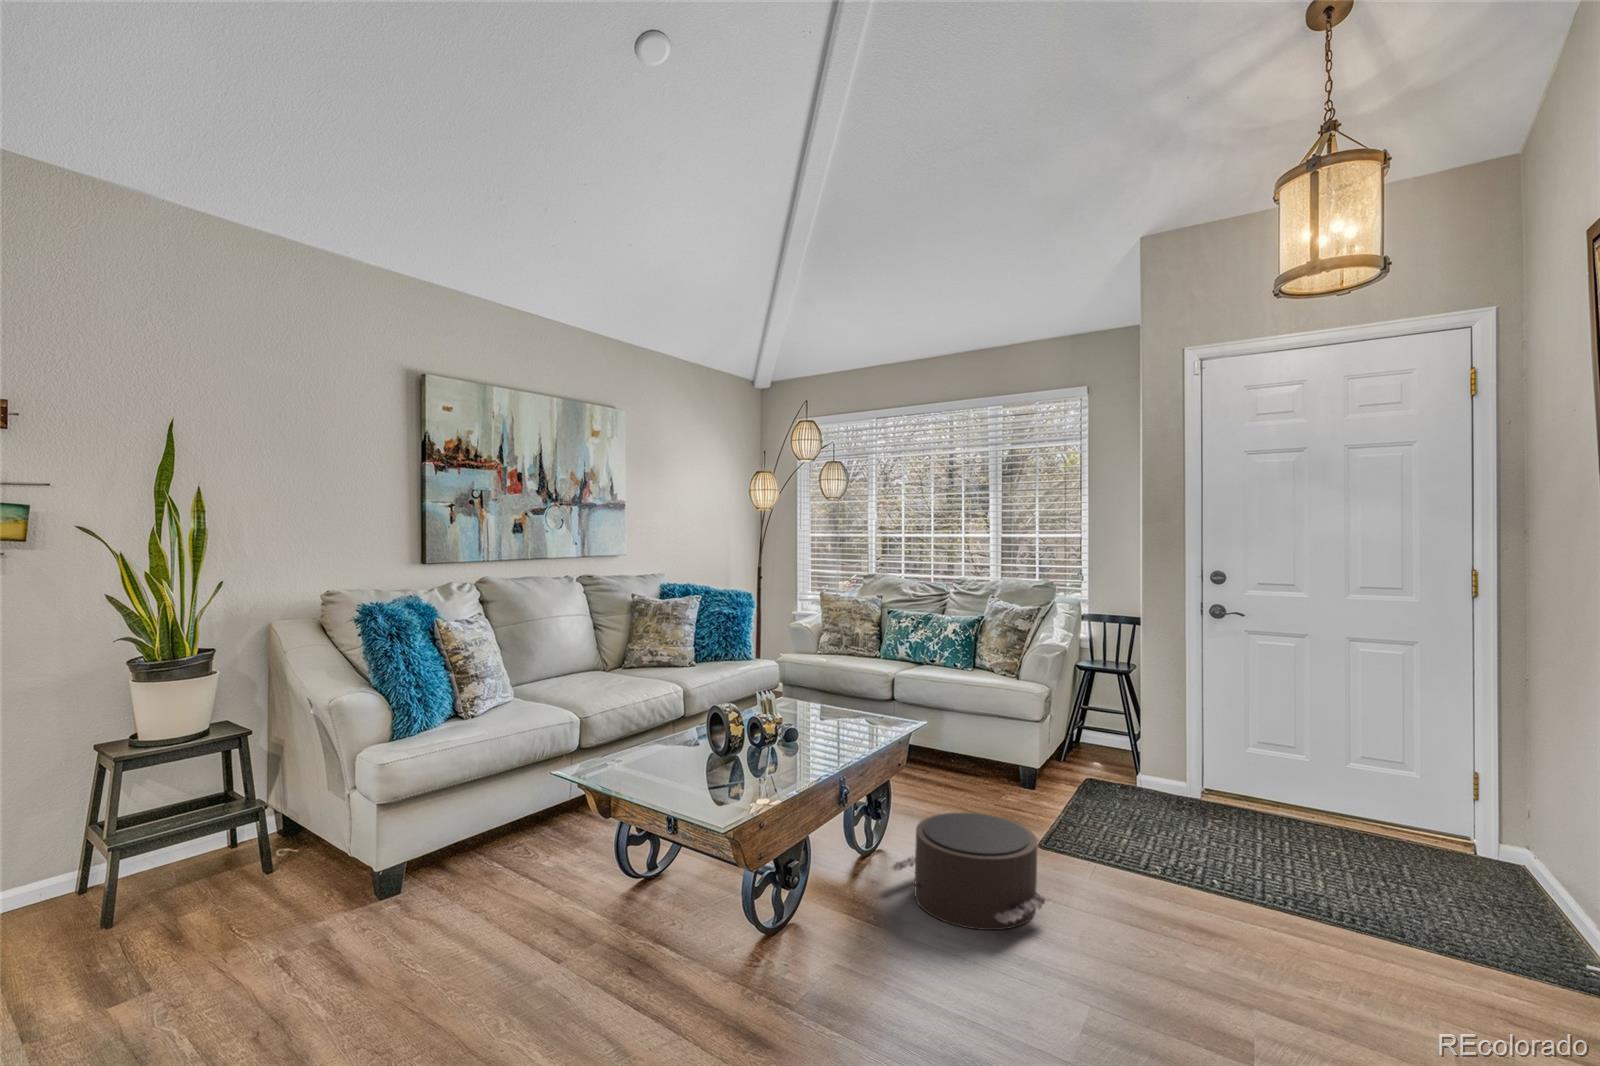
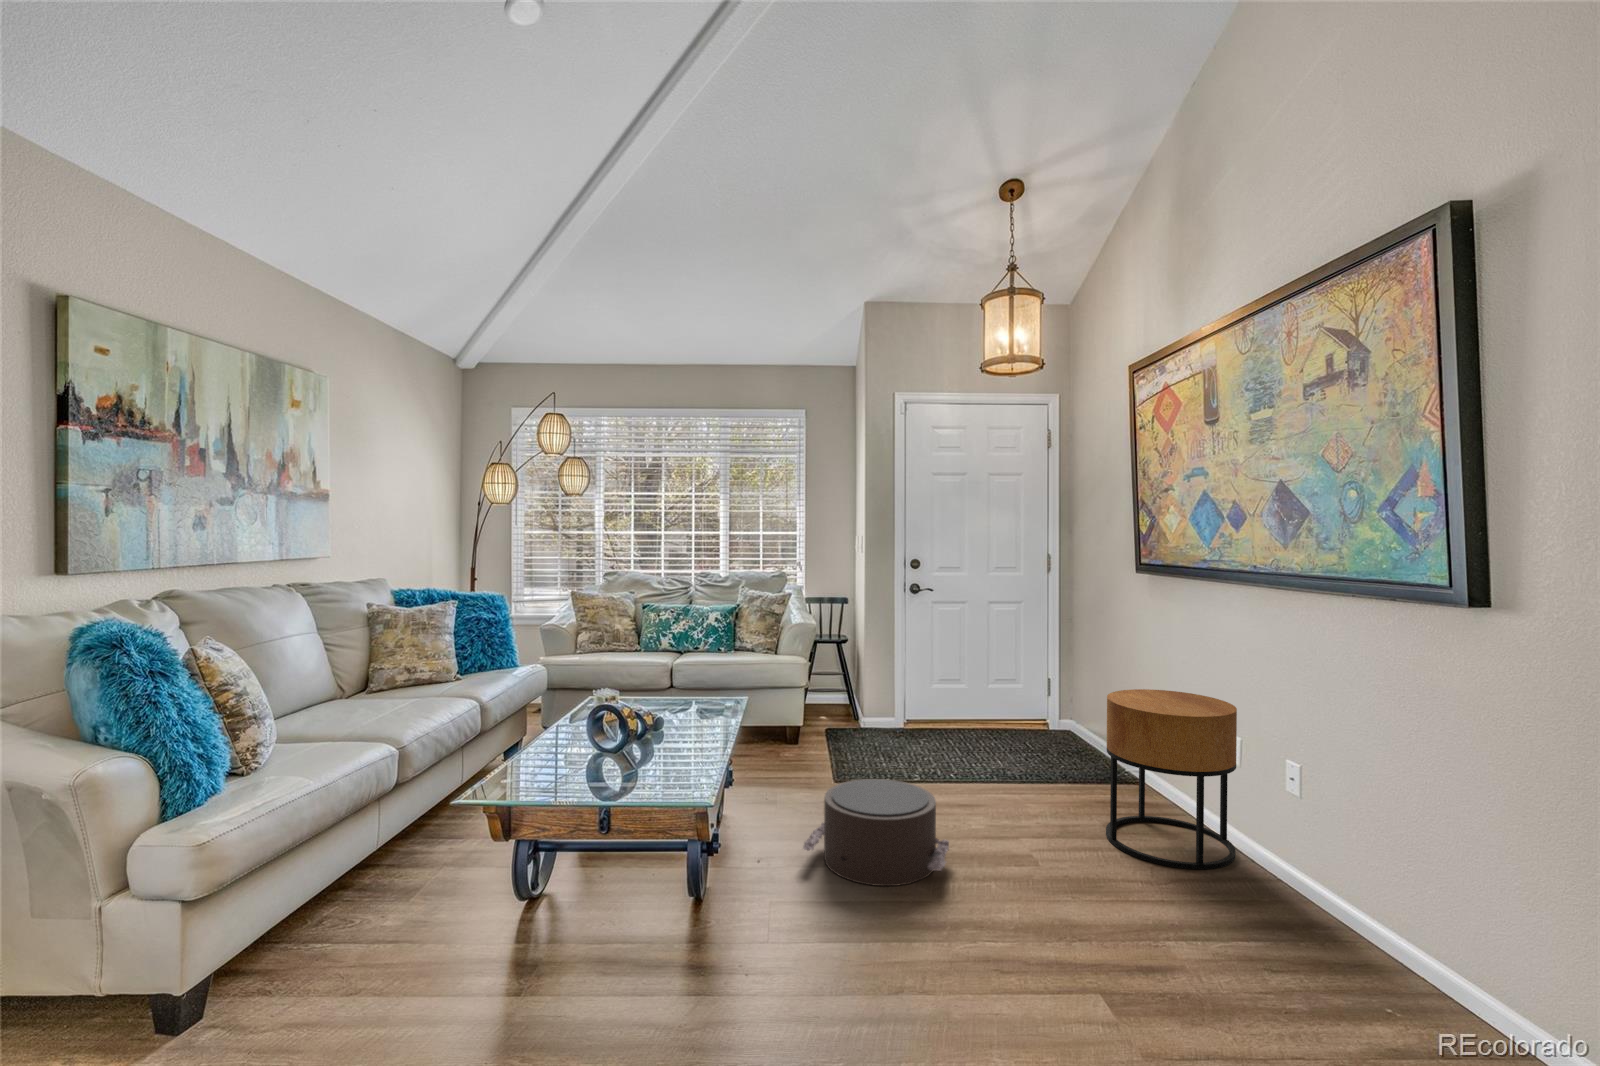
side table: none [1285,768,1487,1034] -> present [1106,689,1237,869]

